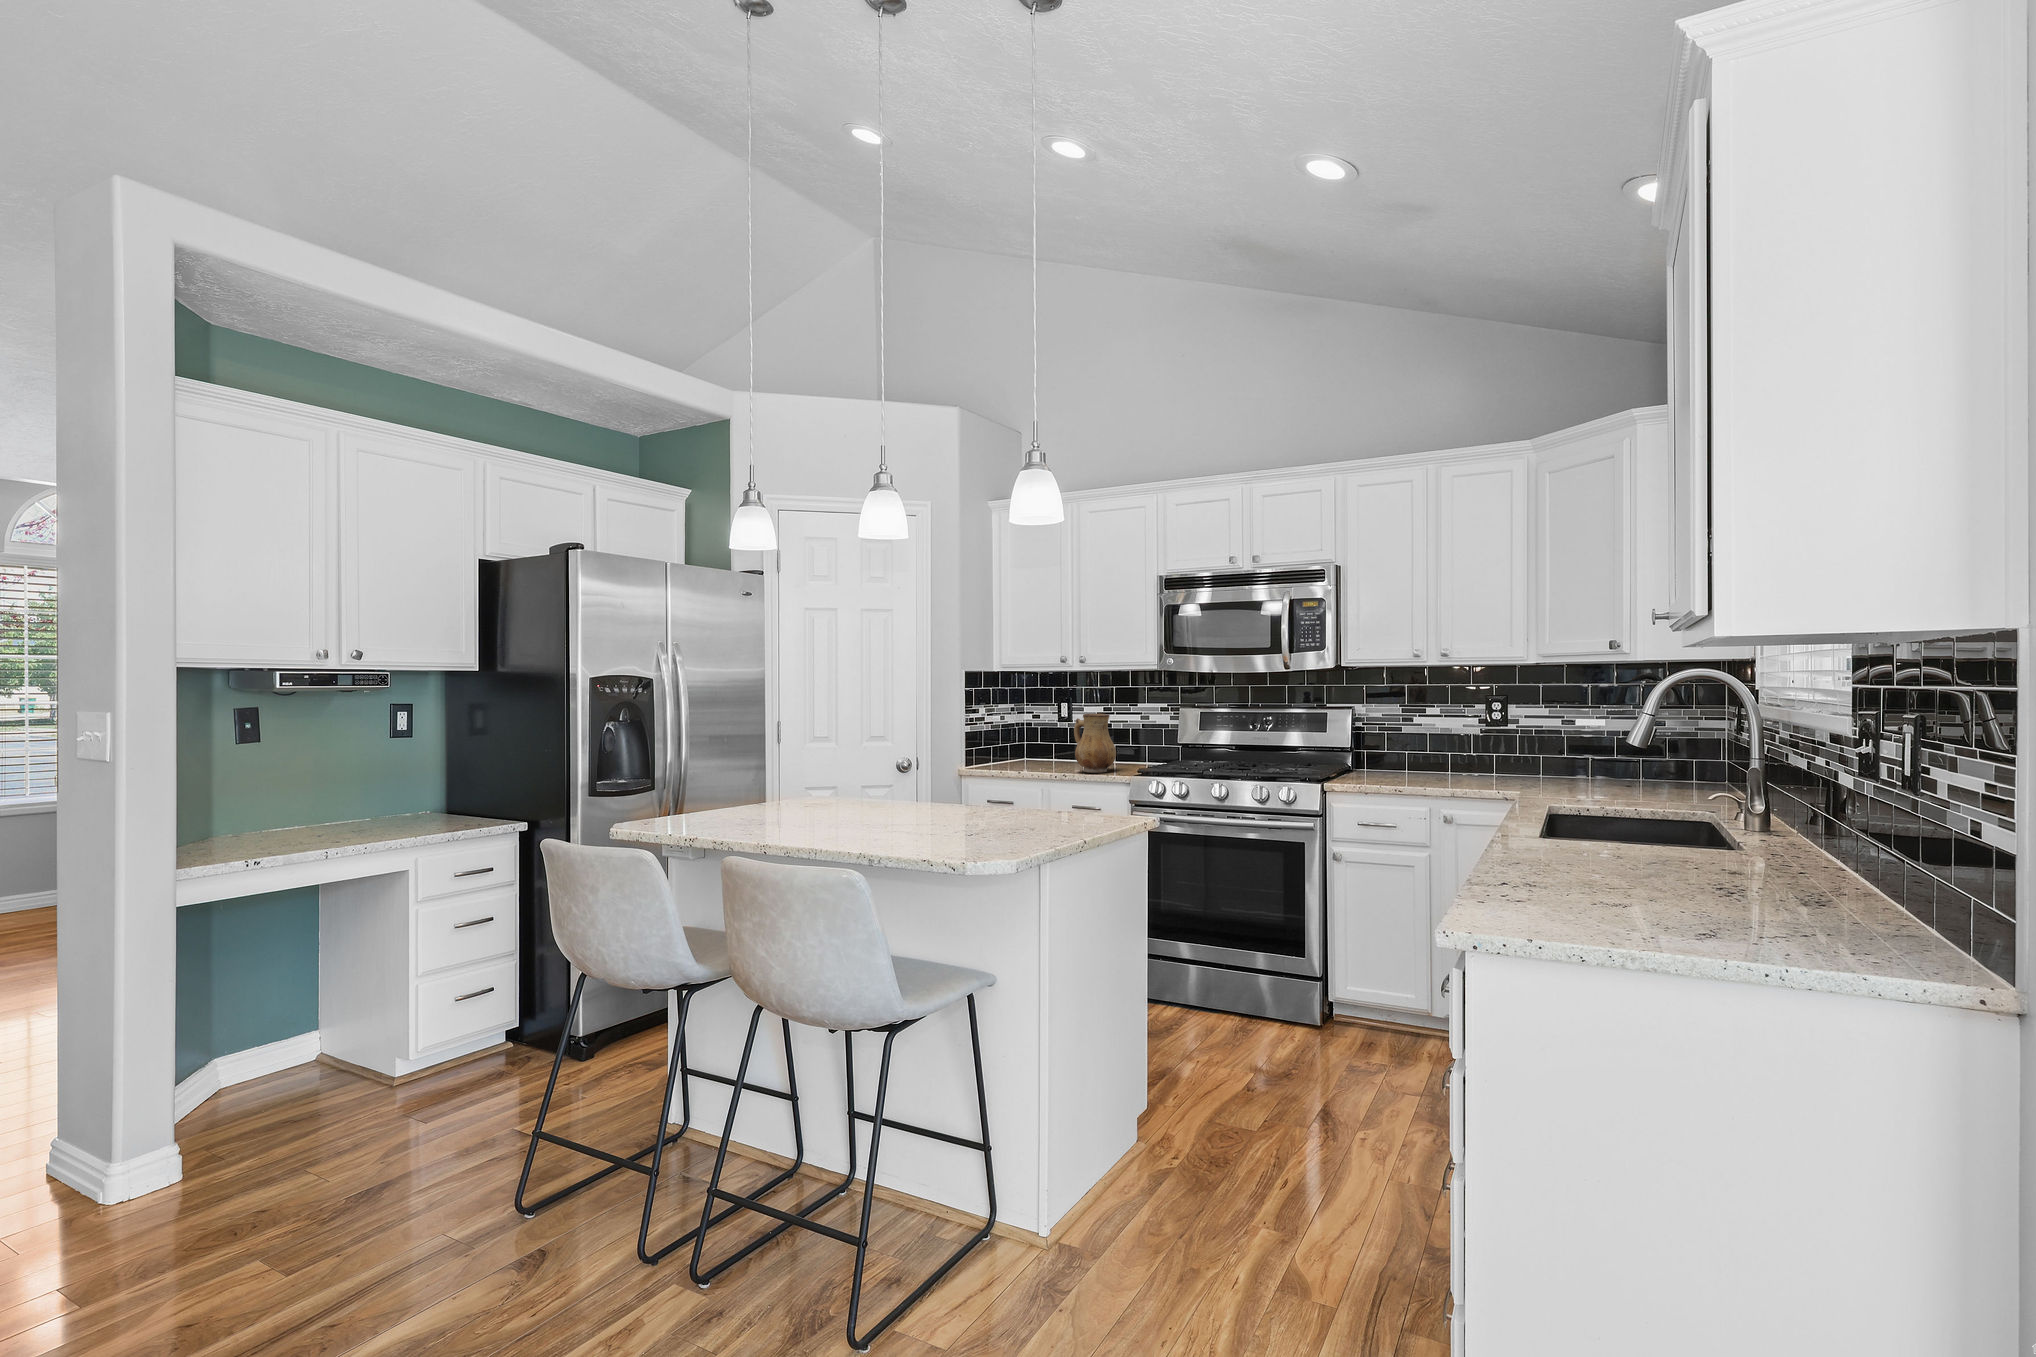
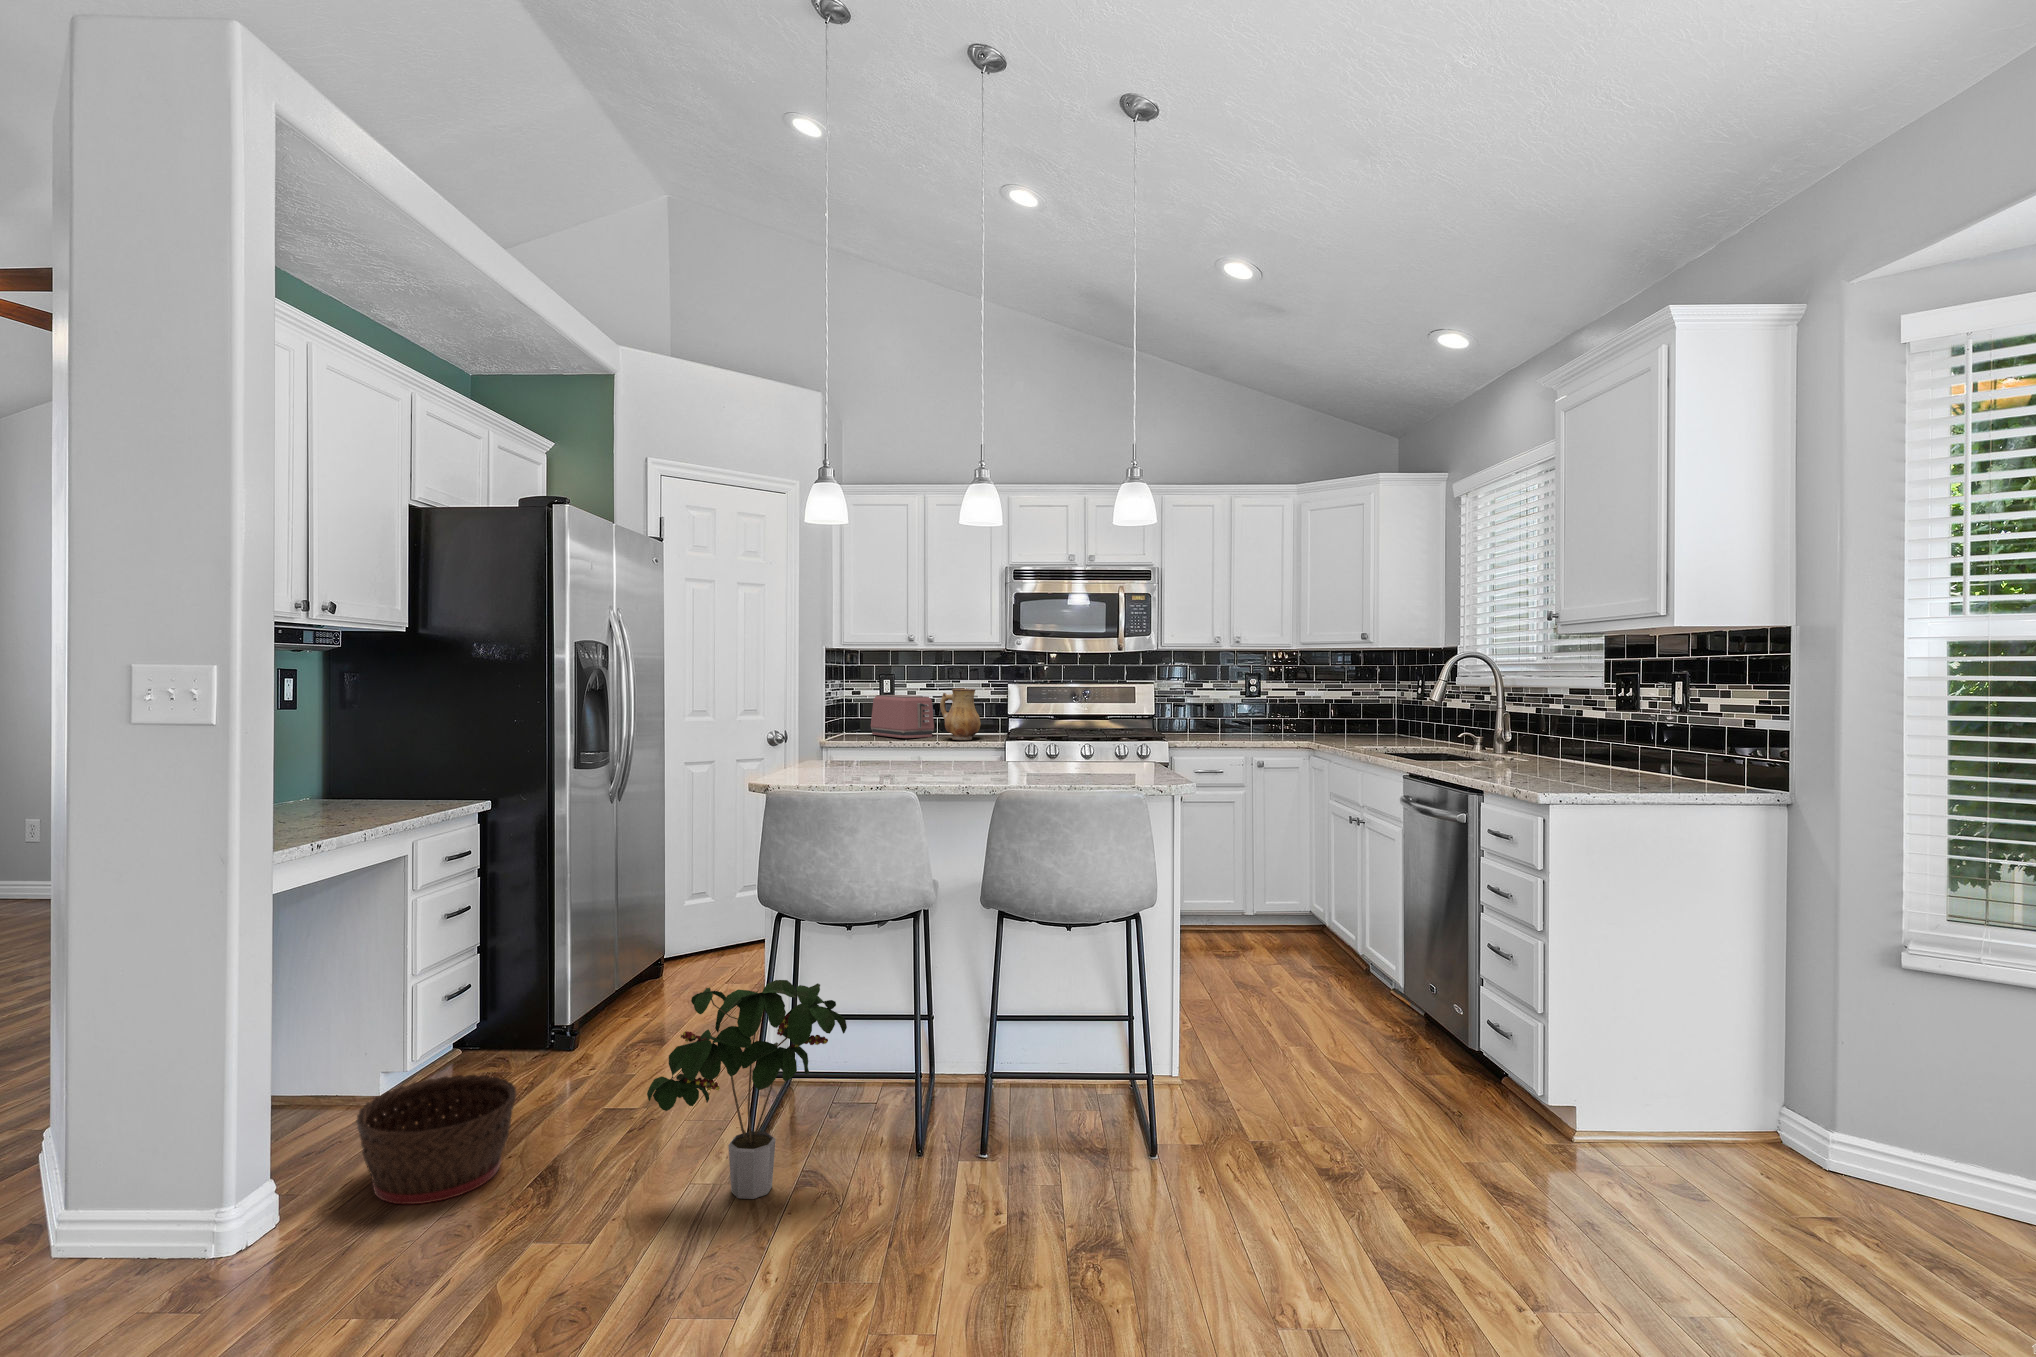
toaster: none [1026,720,1081,768] -> present [871,695,934,738]
potted plant: none [394,1028,585,1258] -> present [647,980,847,1199]
basket: none [237,1075,391,1191] -> present [356,1075,517,1204]

